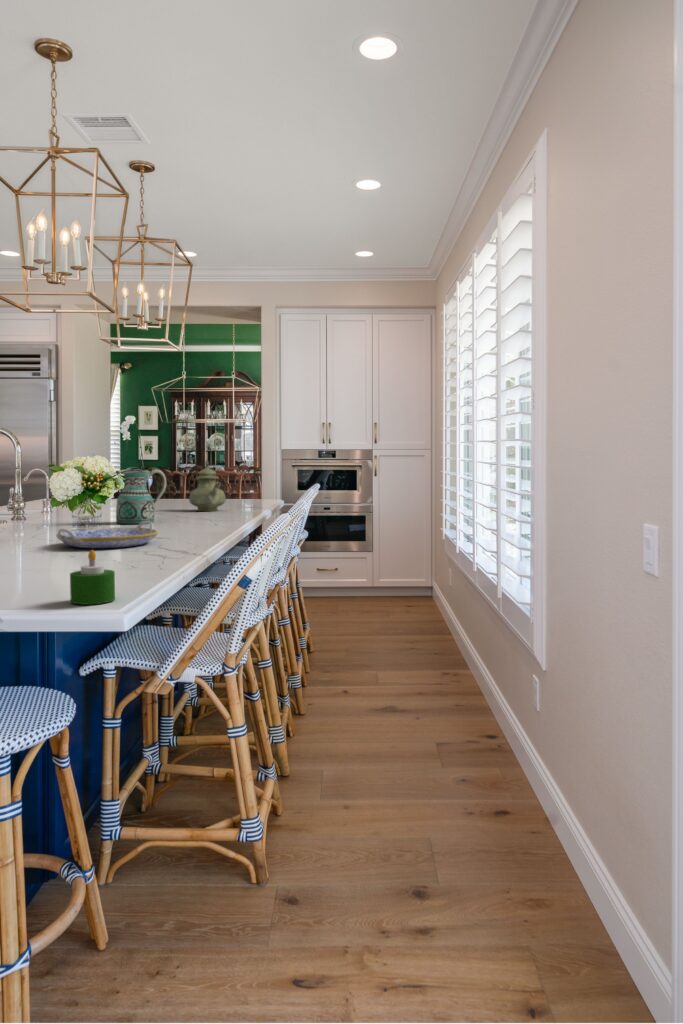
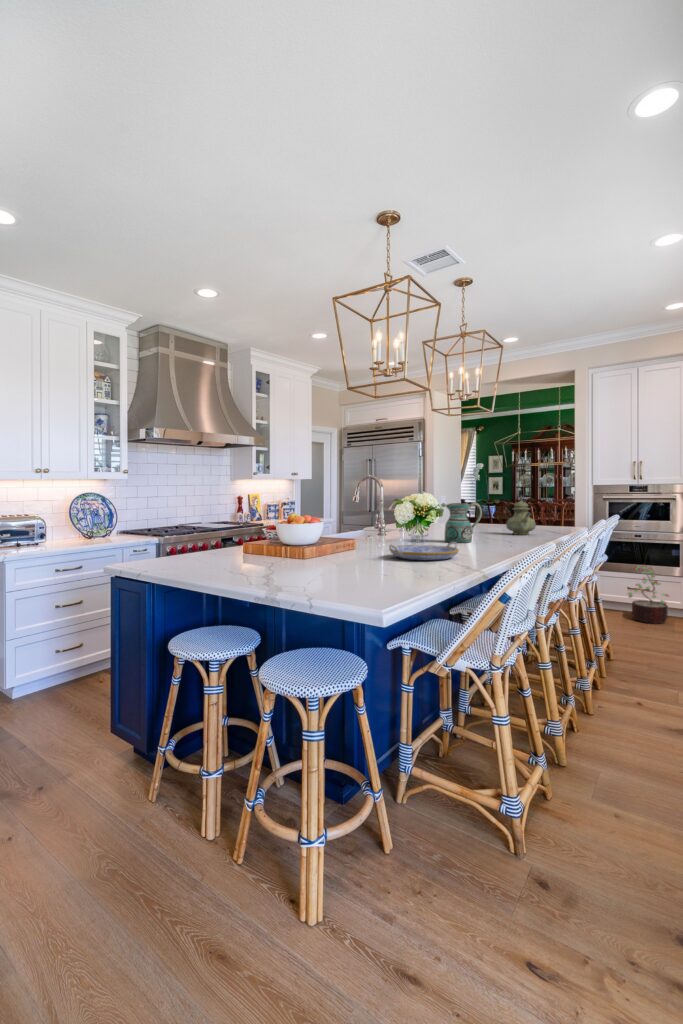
decorative plant: none [318,541,360,607] -> present [628,566,668,624]
candle: present [70,550,115,605] -> none [356,564,386,604]

